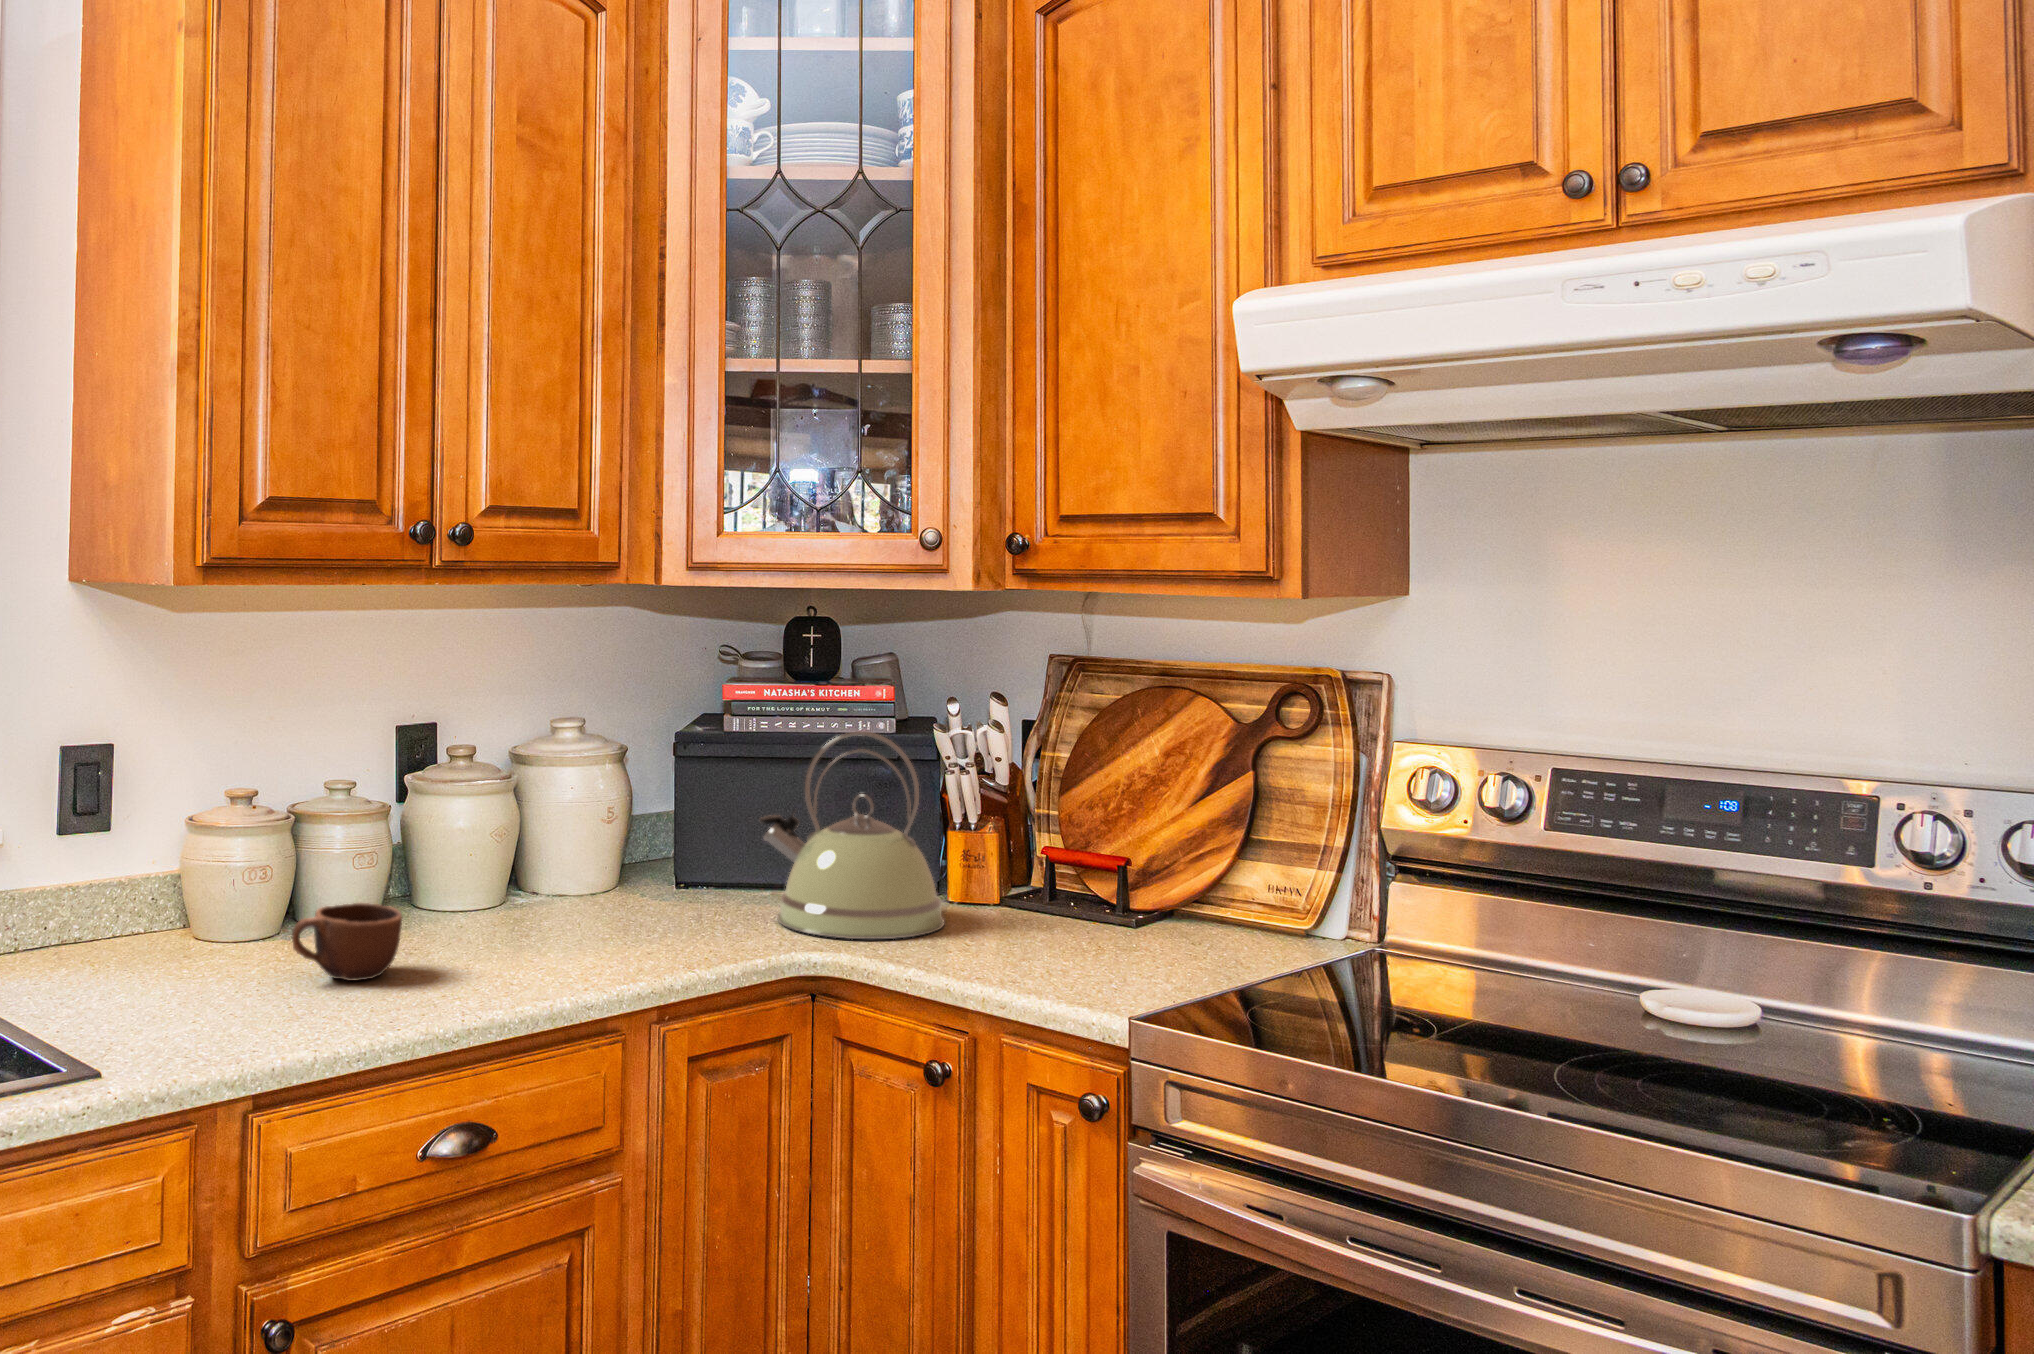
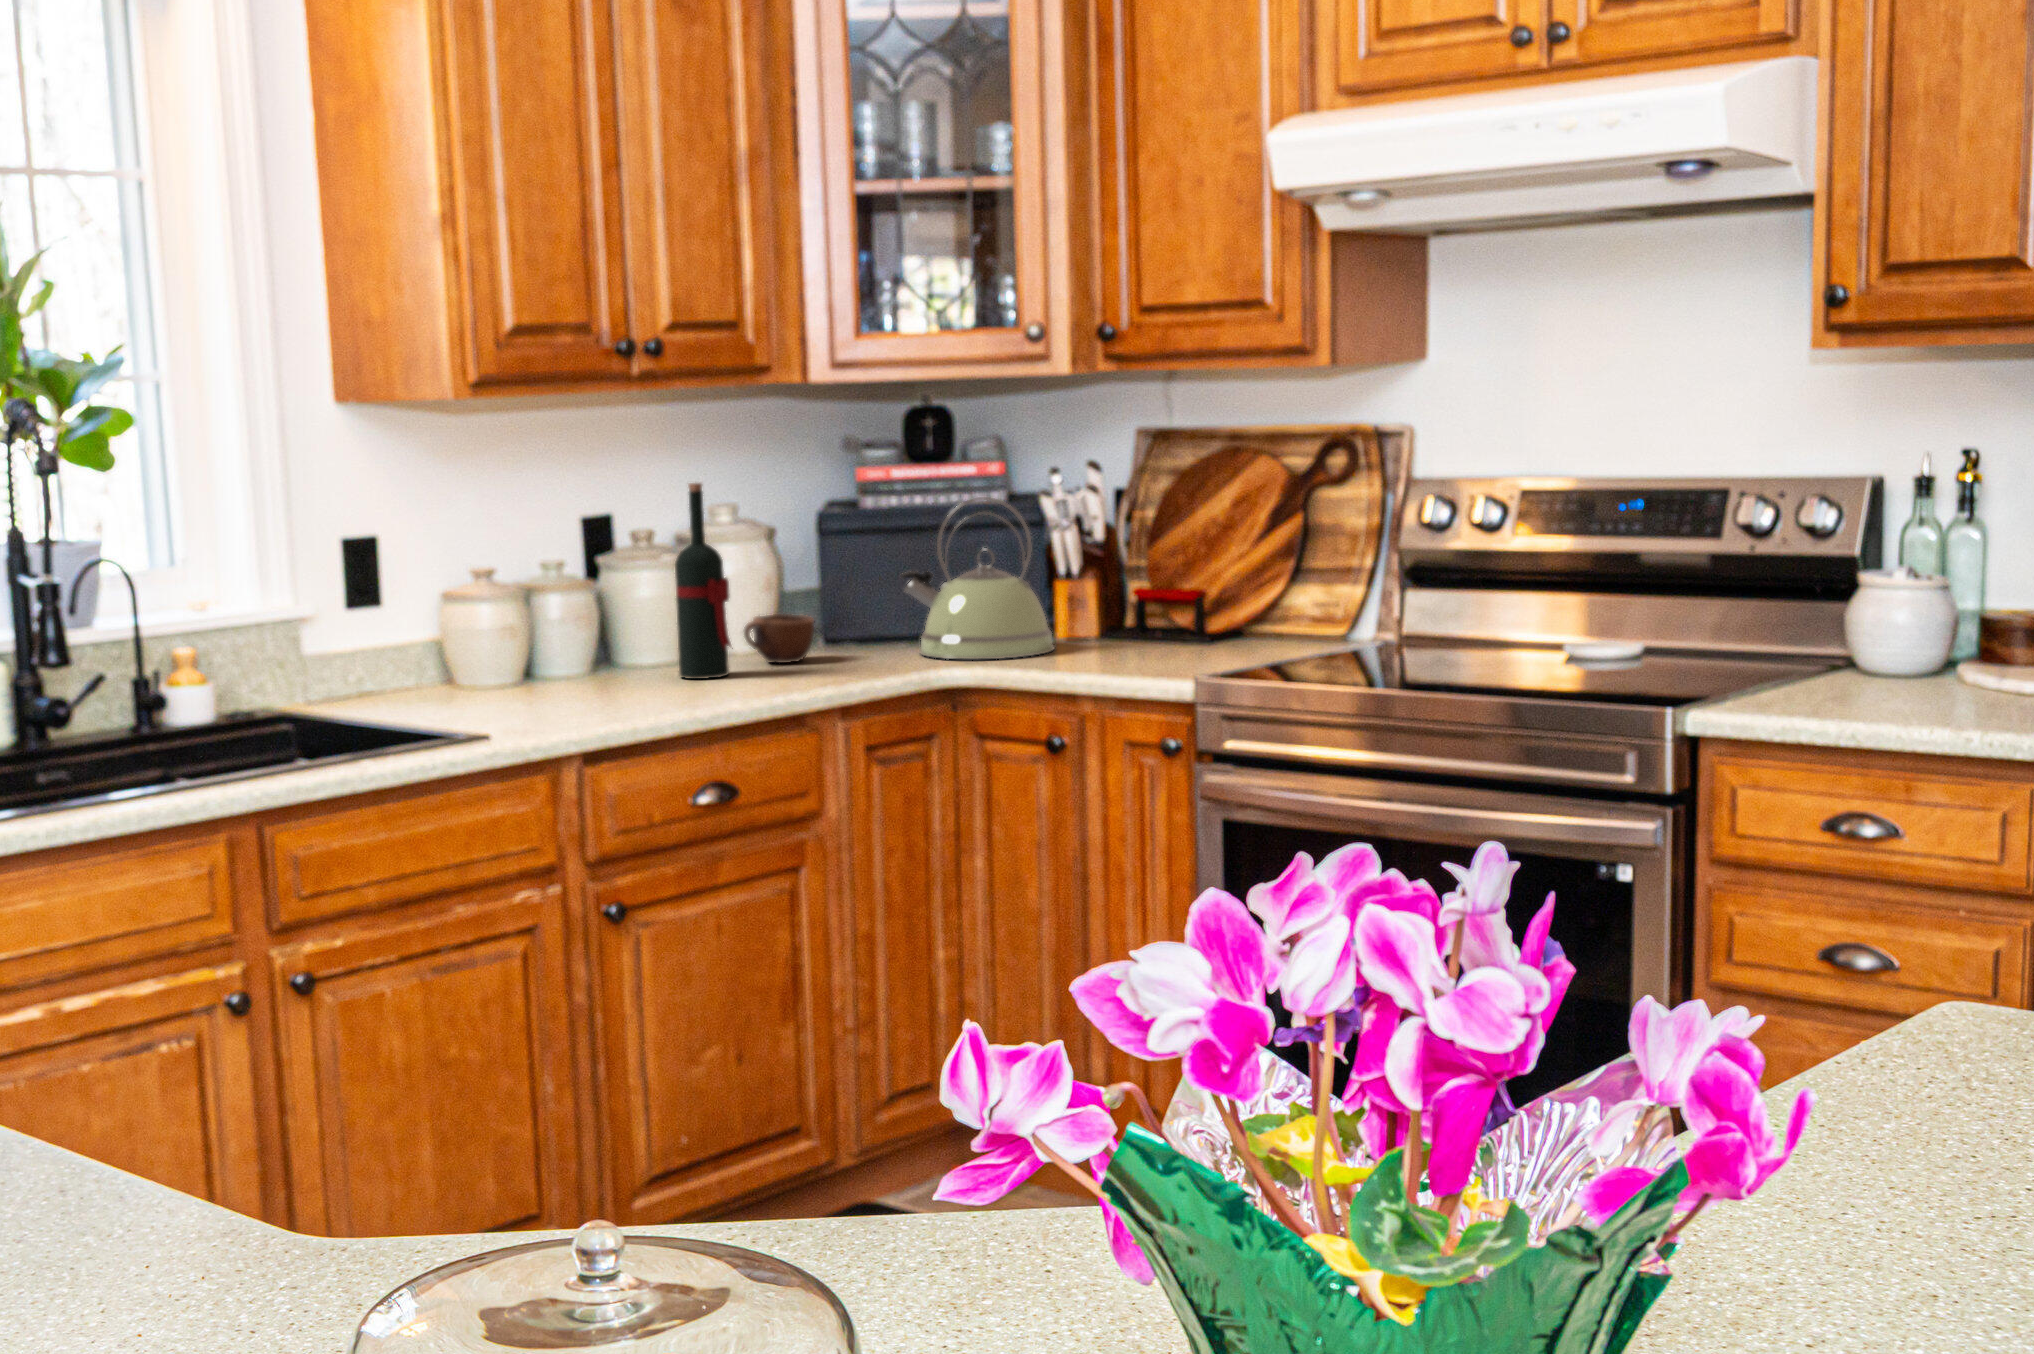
wine bottle: none [467,699,536,948] -> present [675,483,733,679]
mug: present [292,903,402,981] -> present [744,614,814,663]

